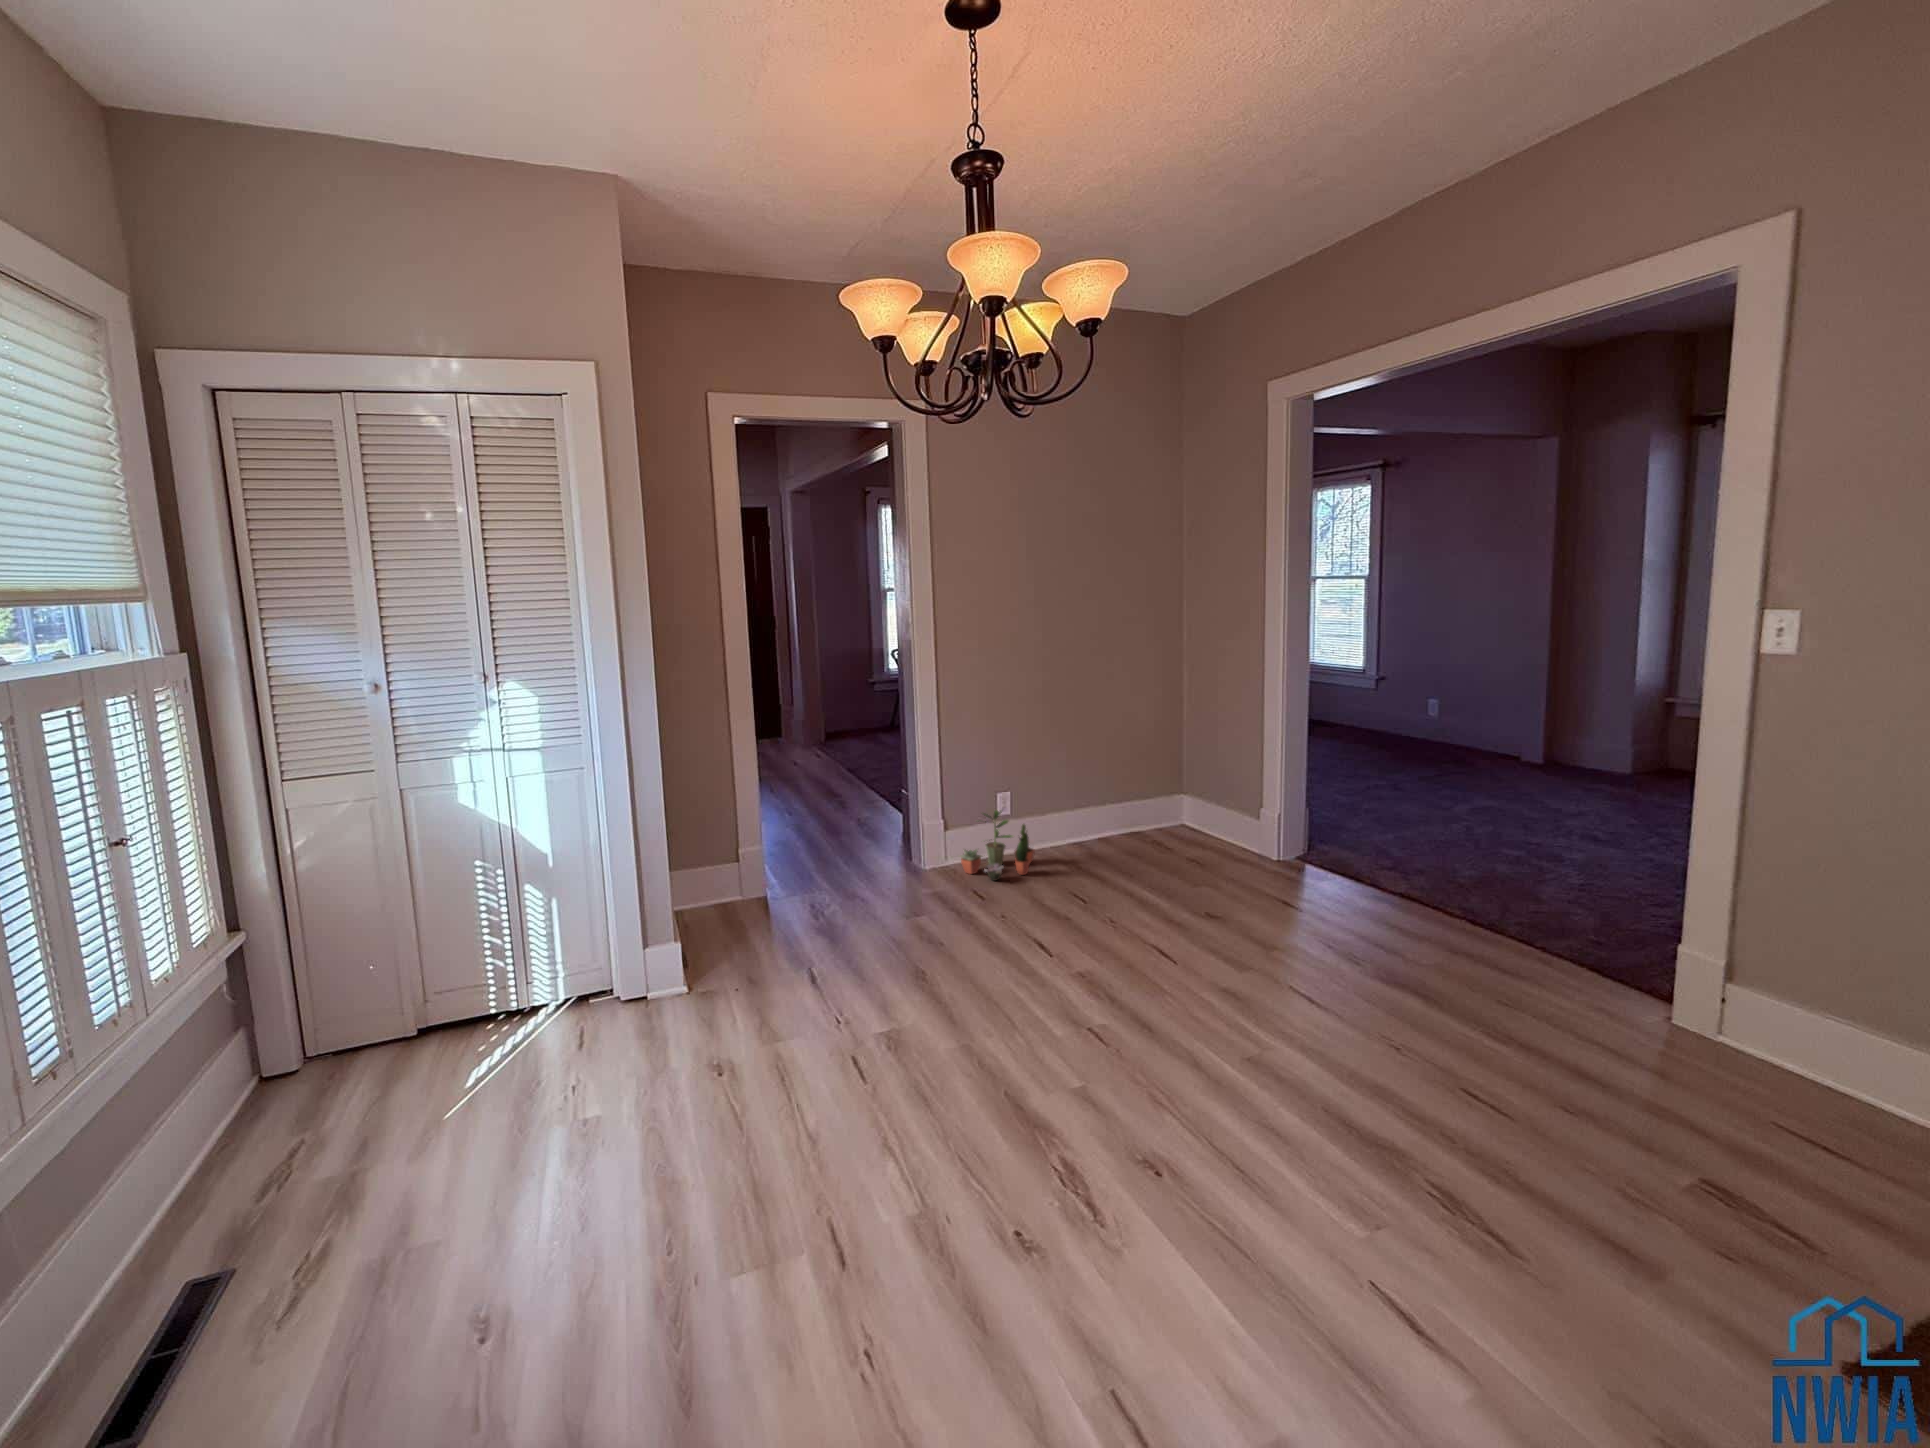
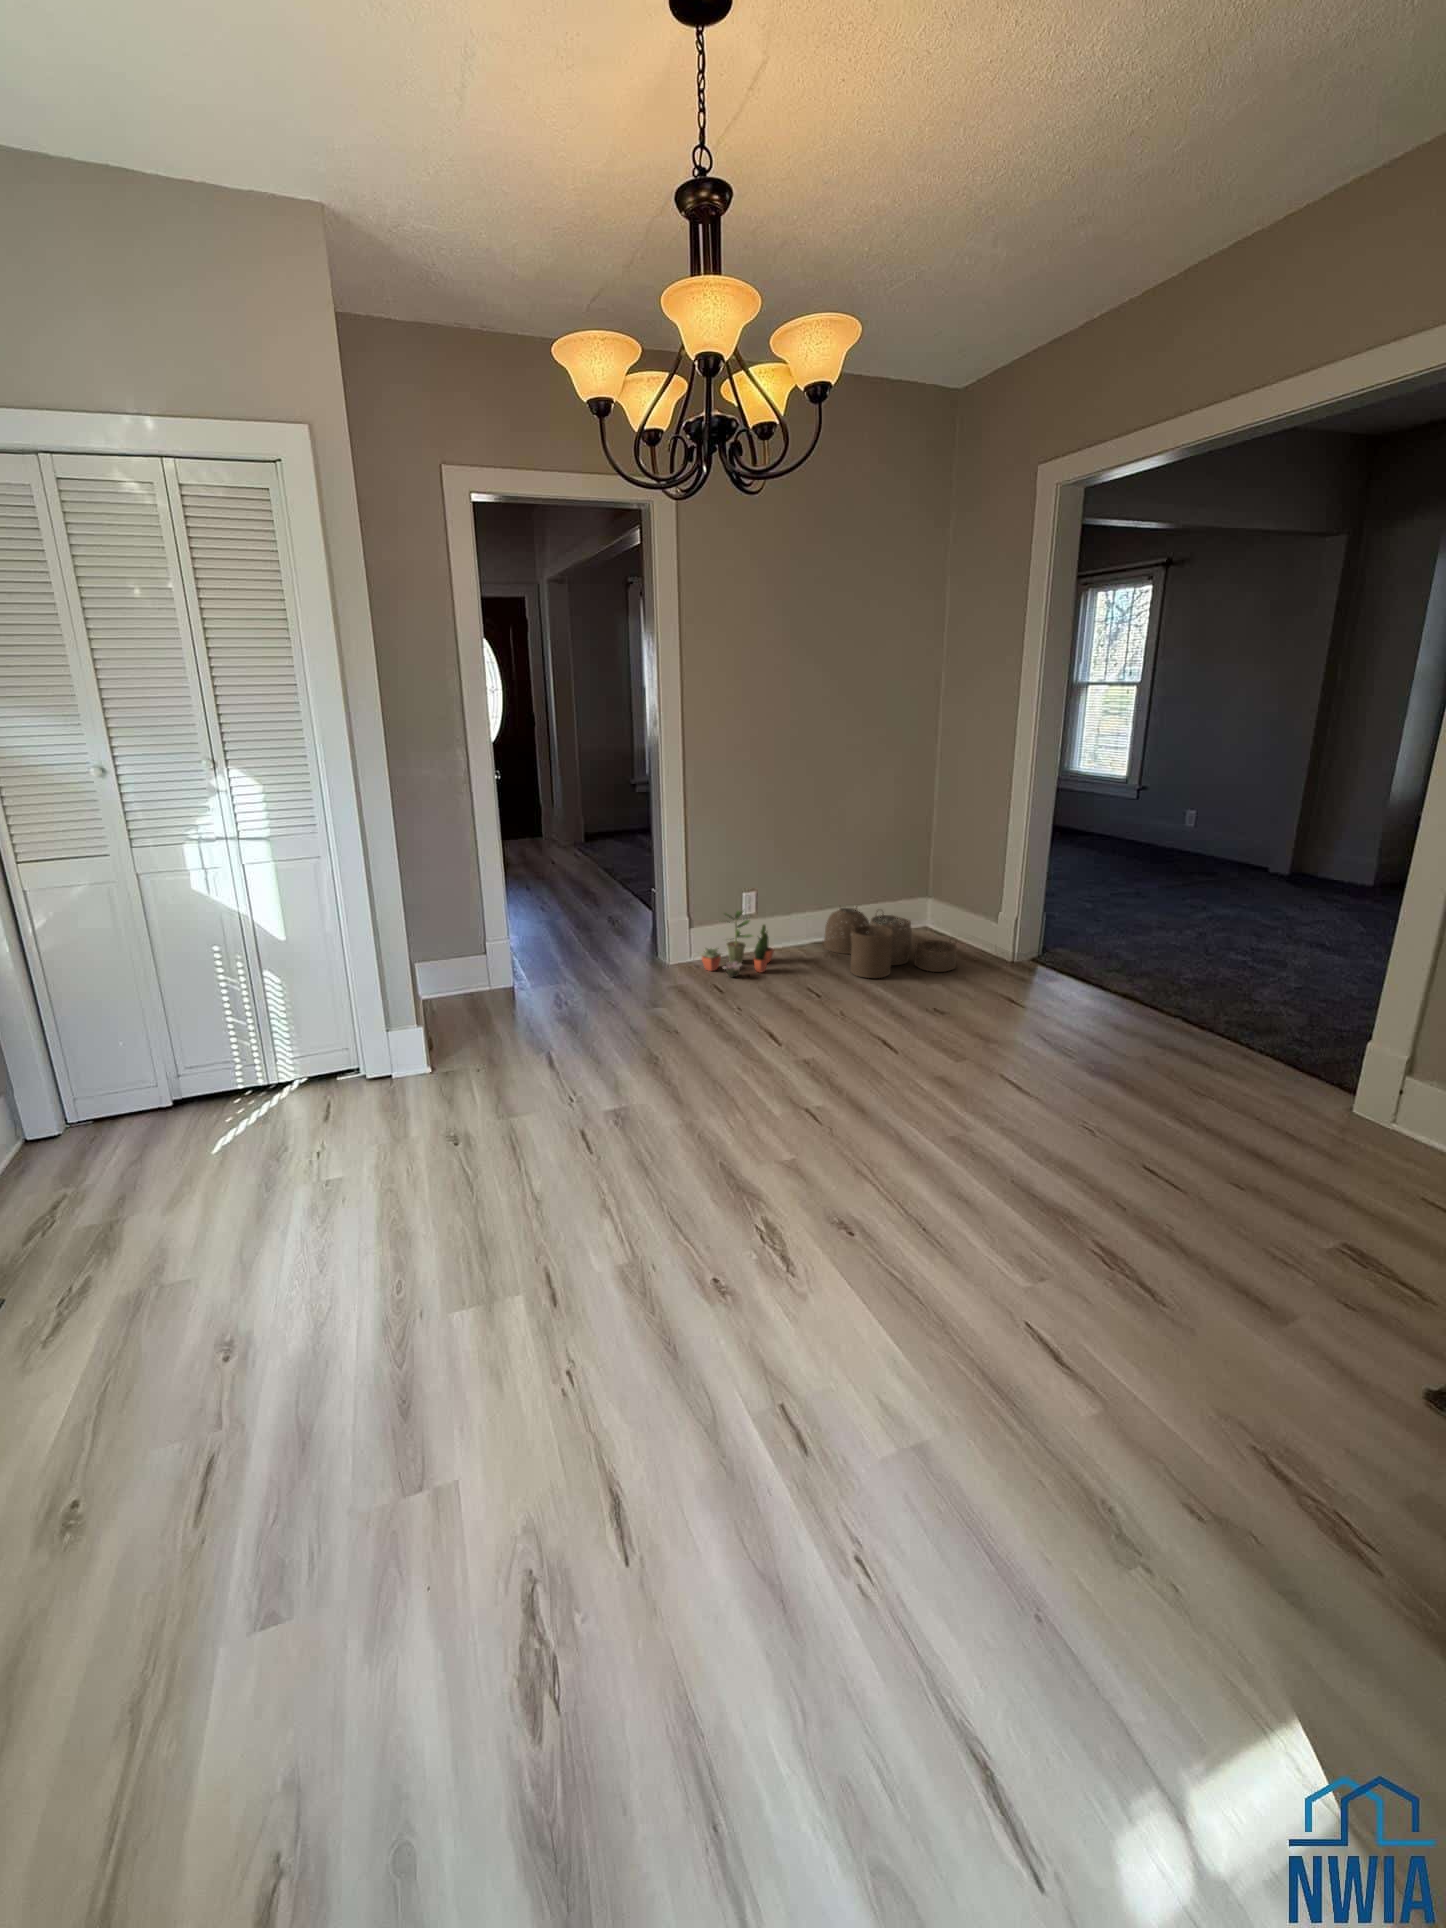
woven basket: none [1084,802,1225,879] -> present [824,906,957,978]

